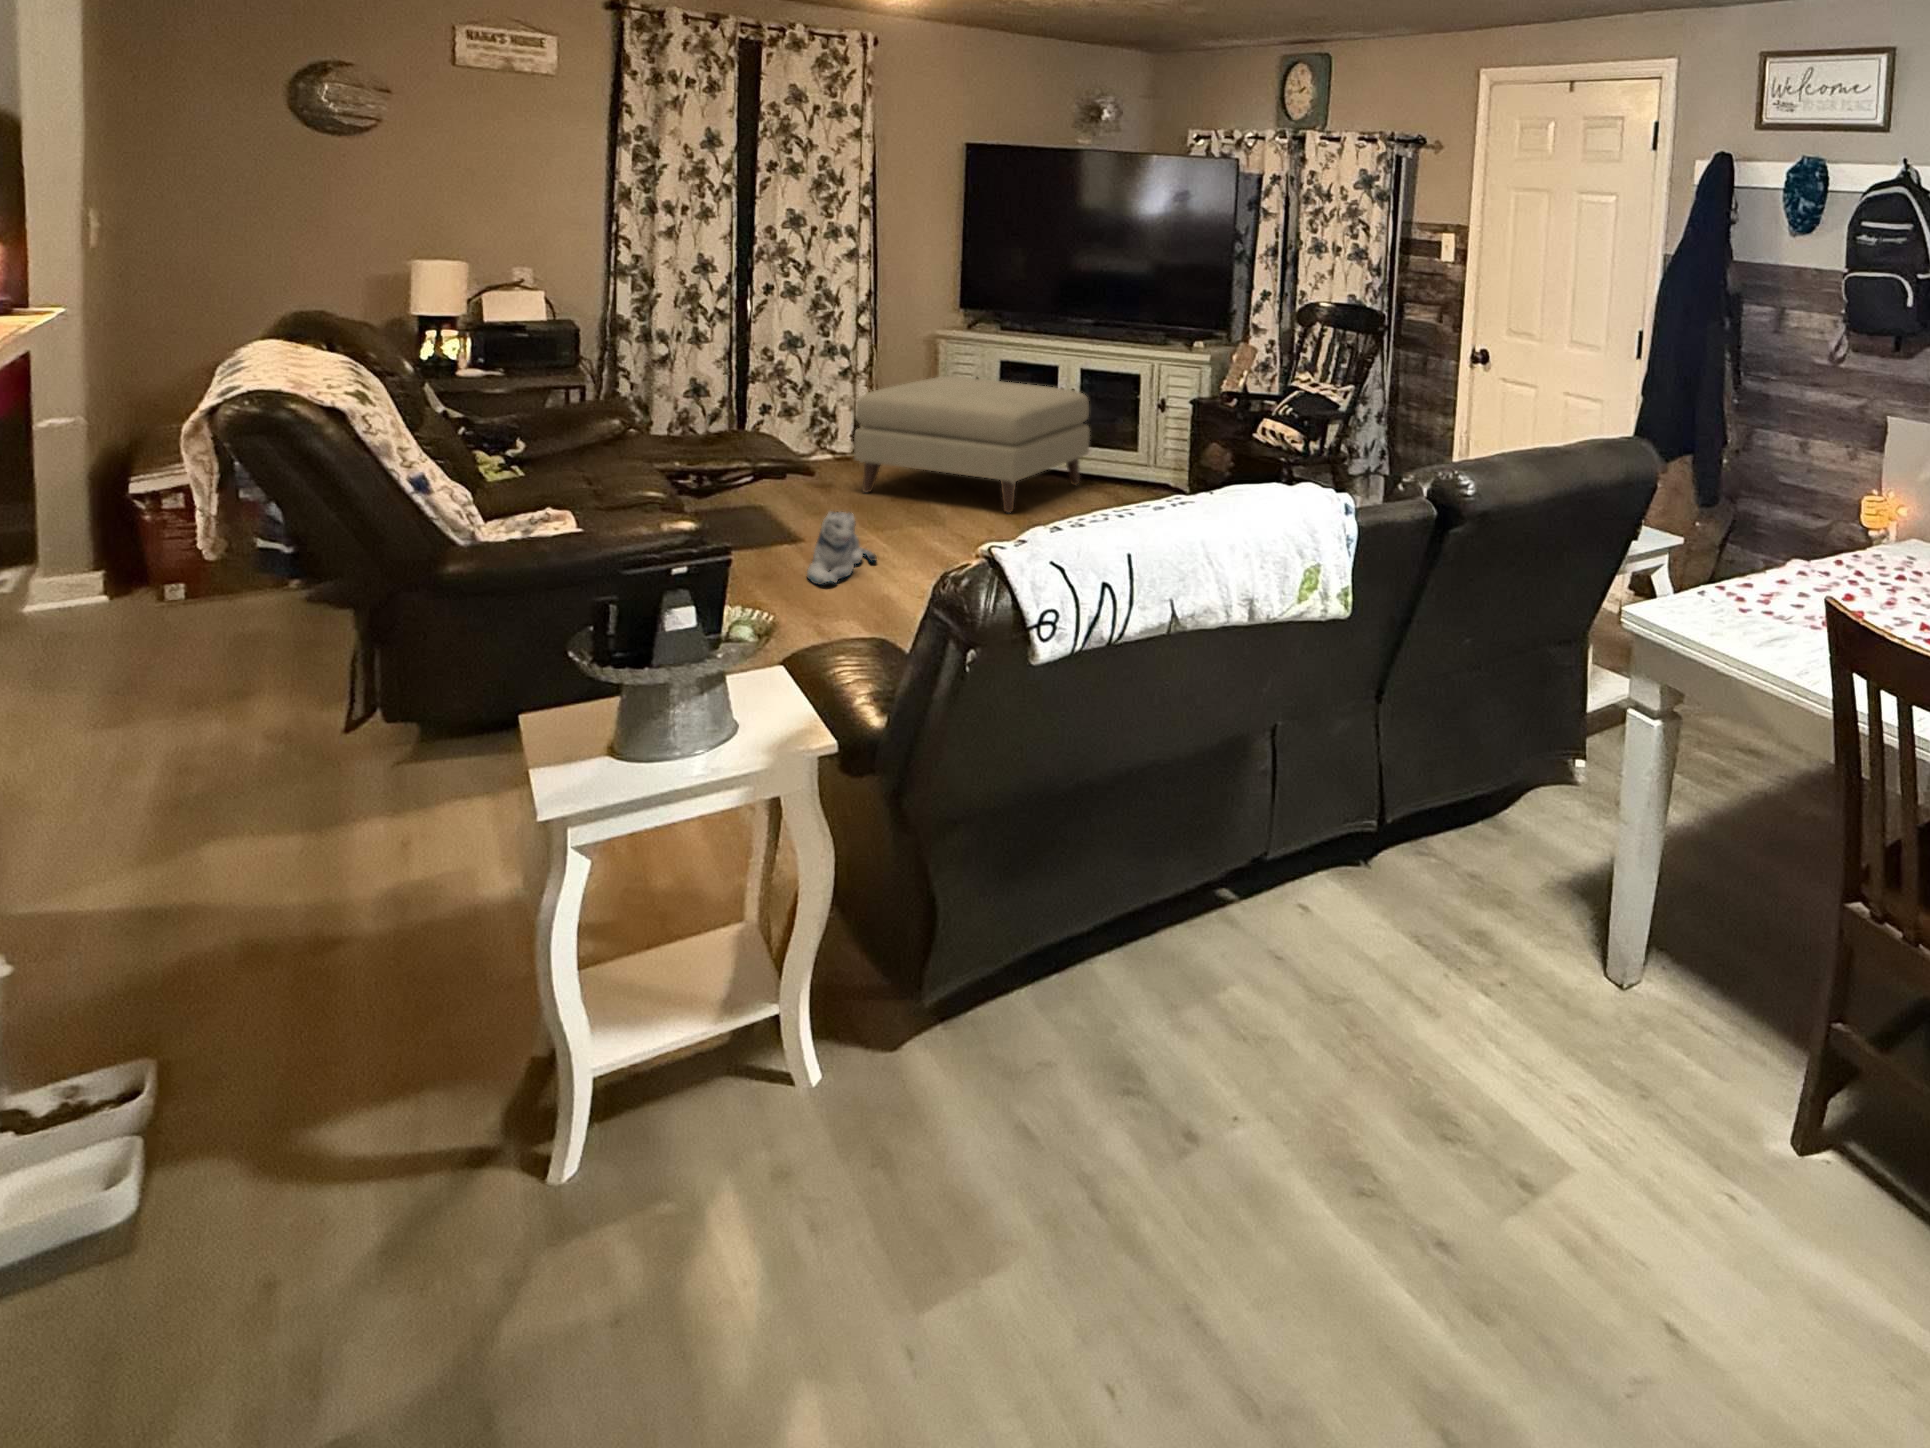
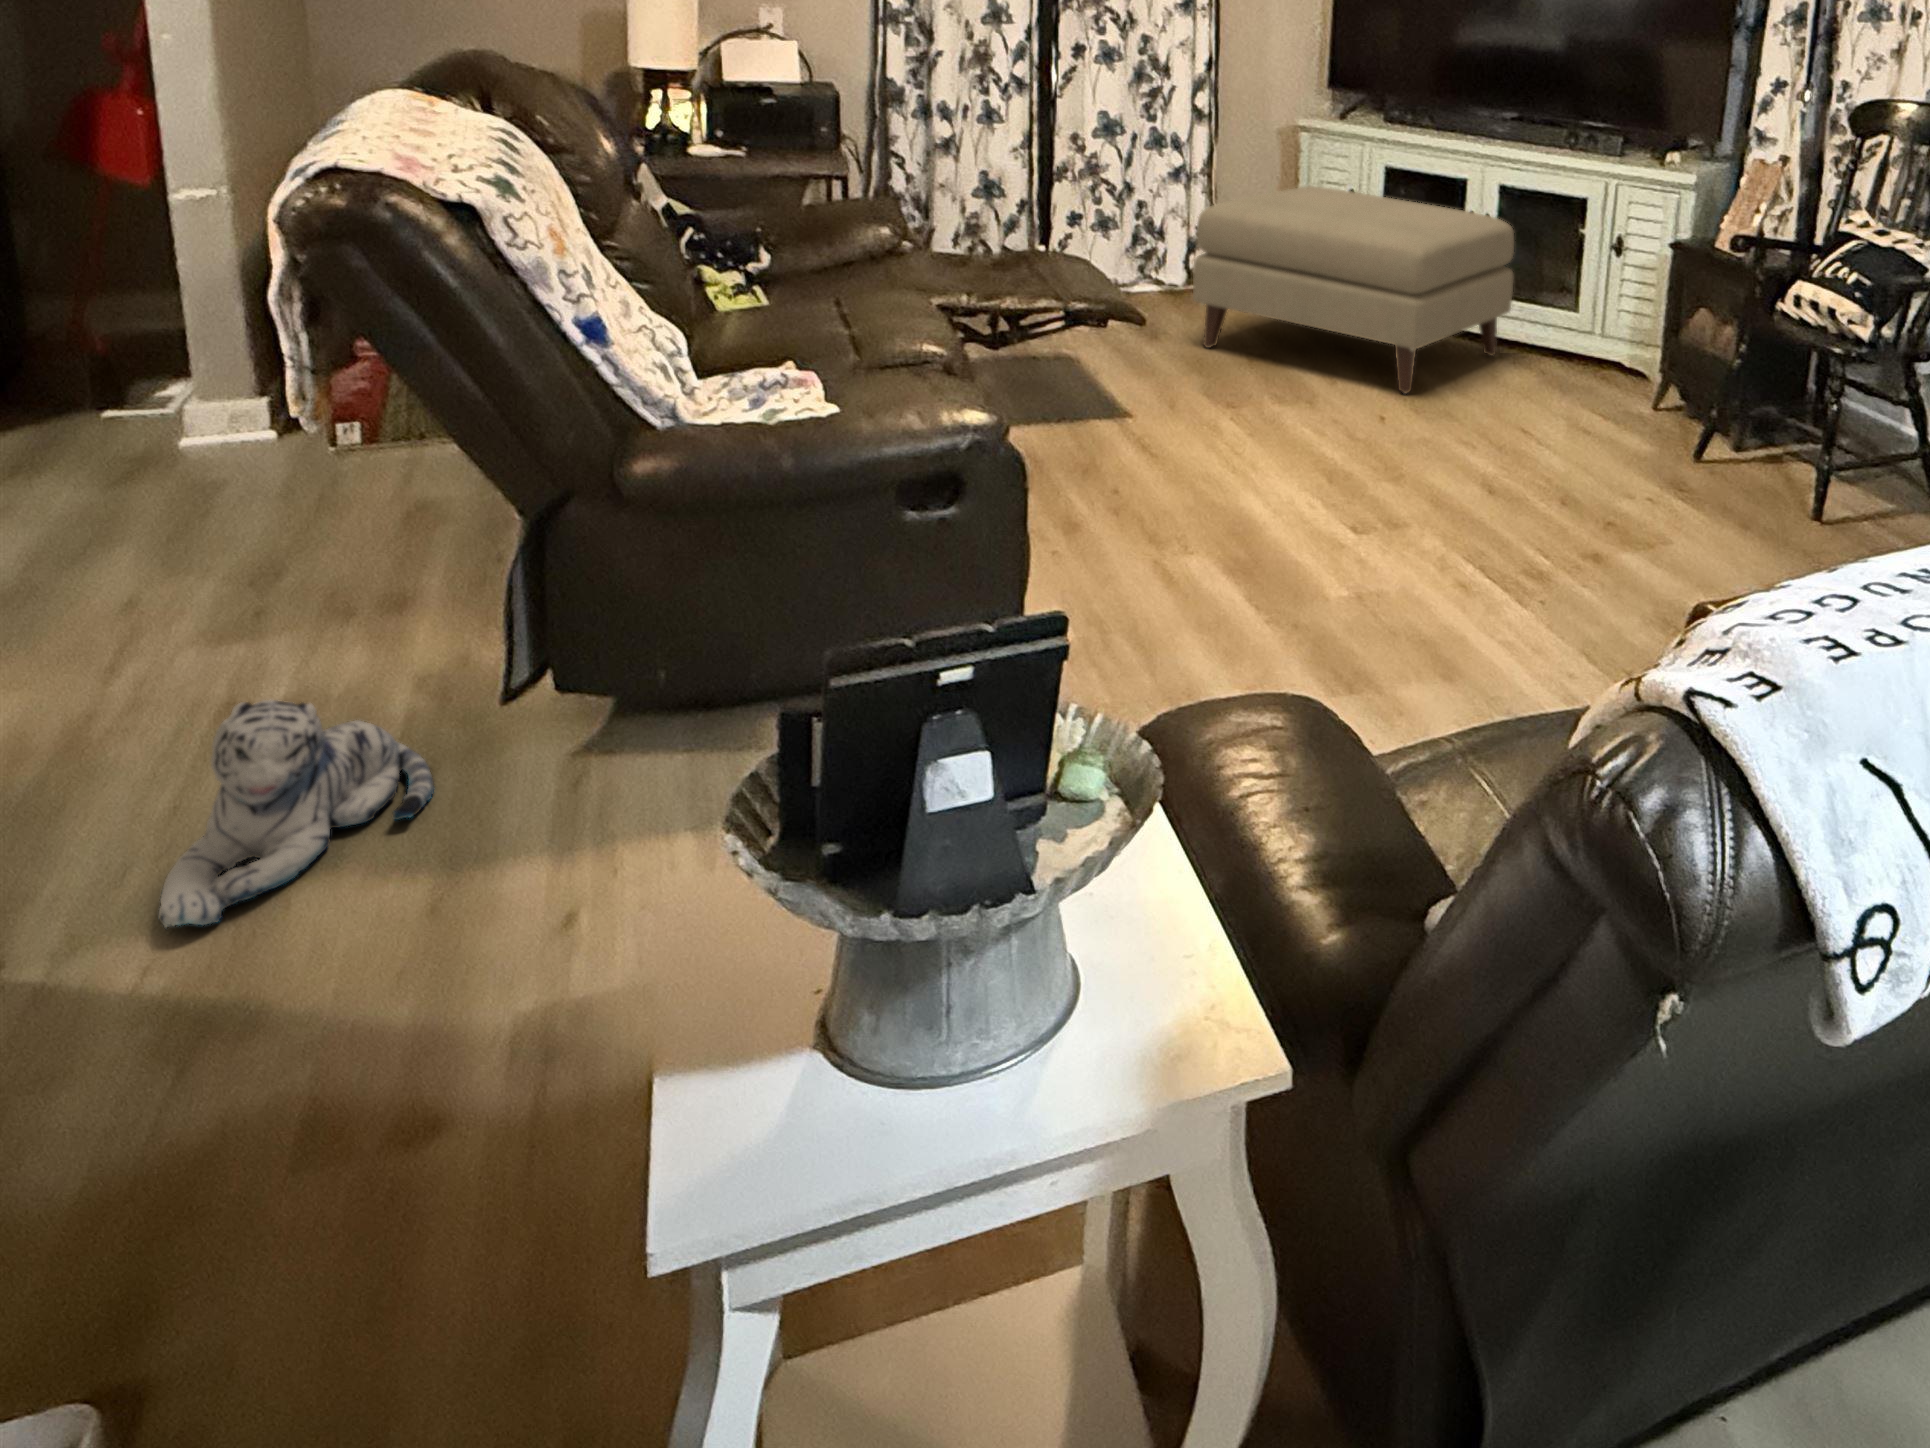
plush toy: present [807,512,877,585] -> present [159,700,434,927]

